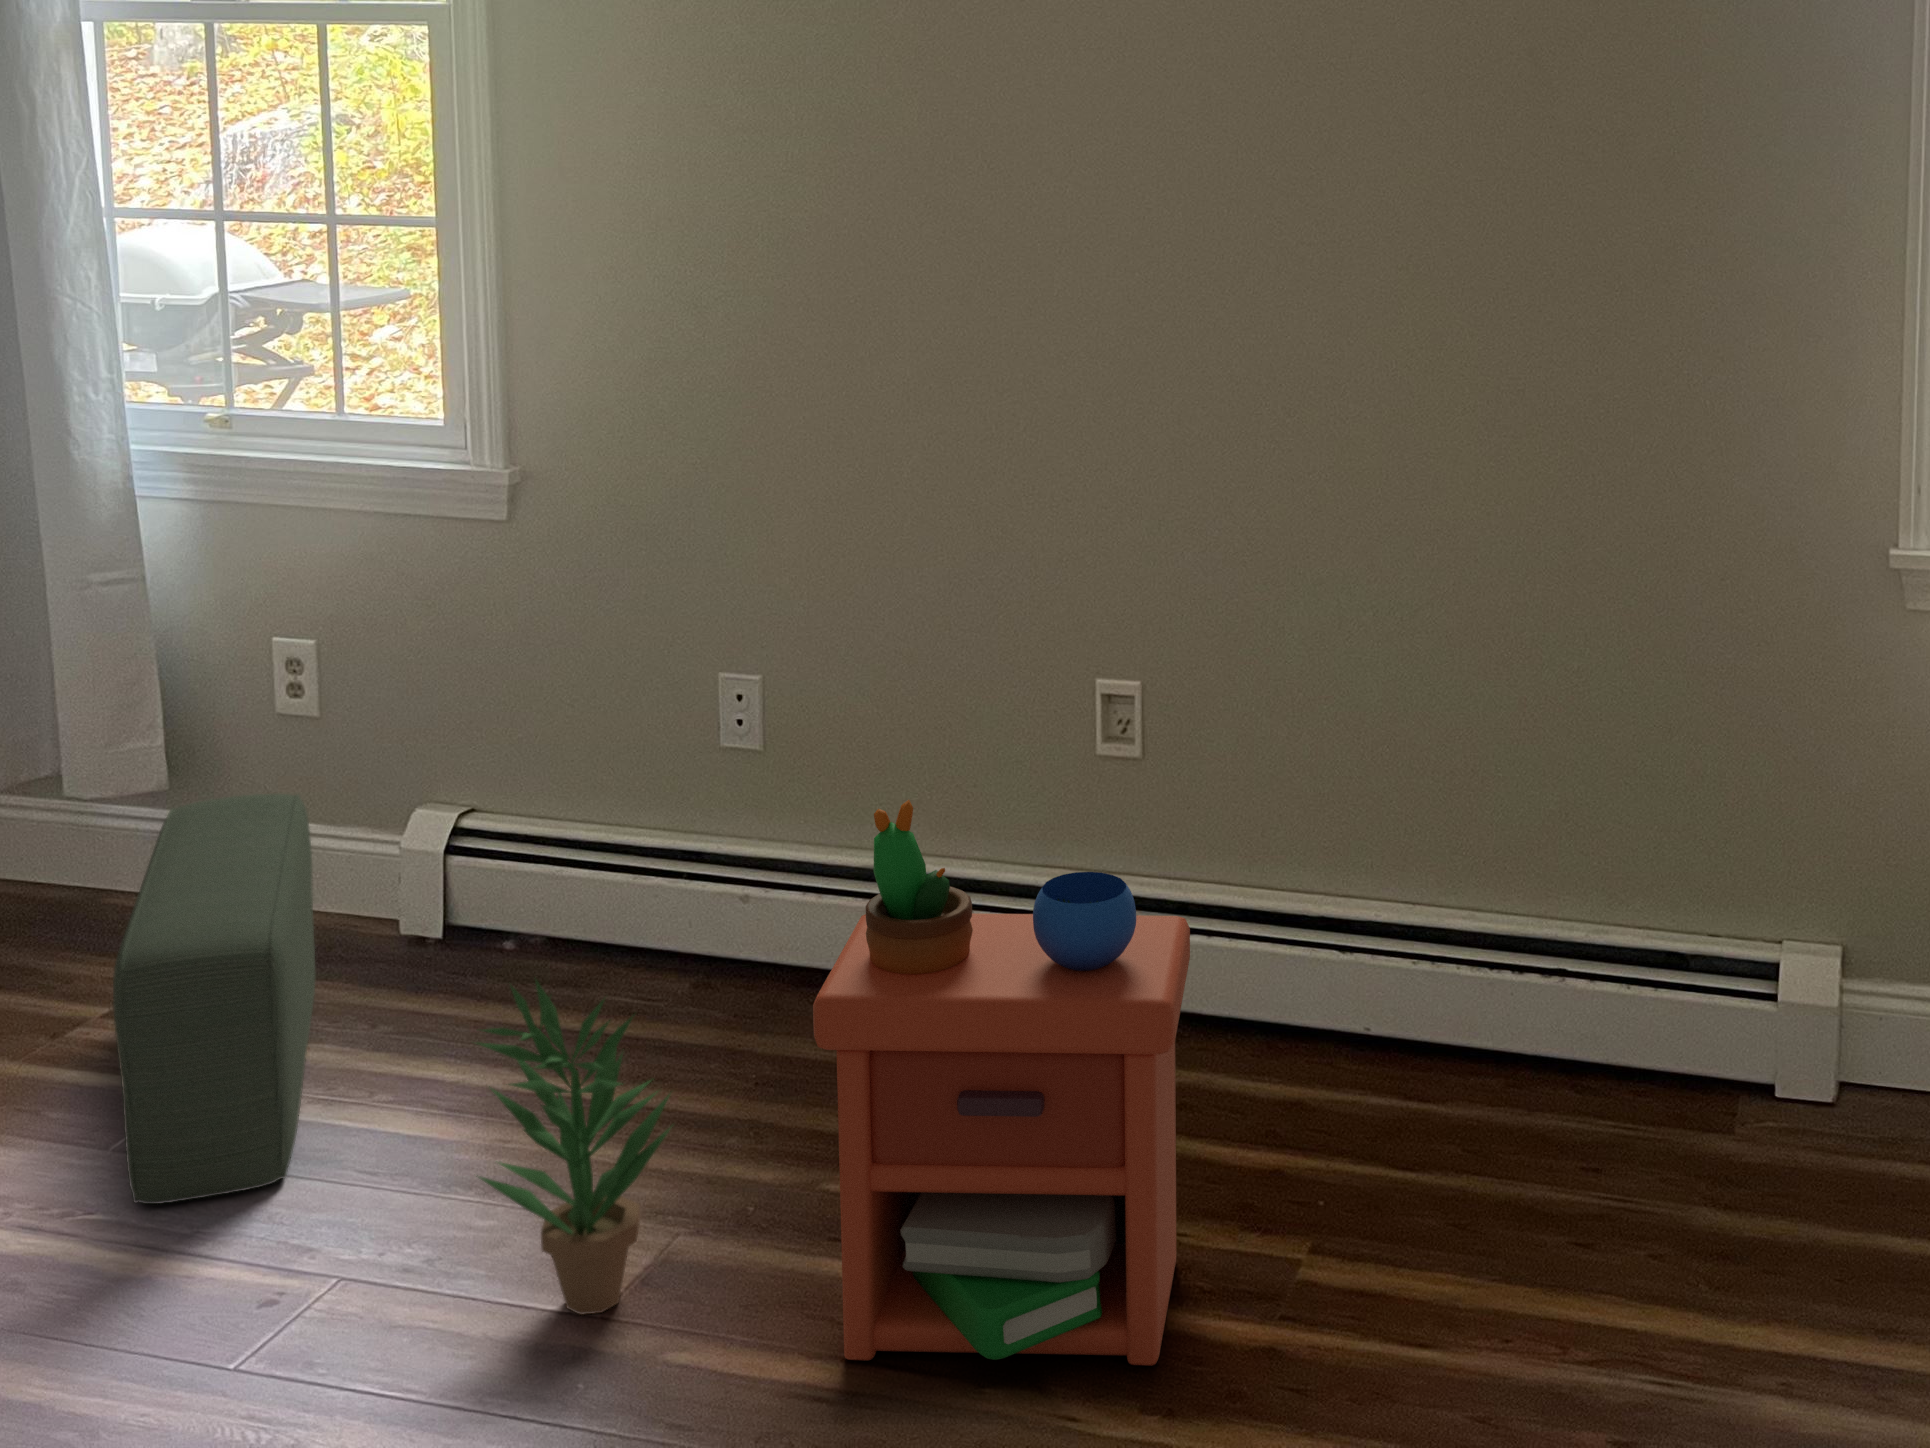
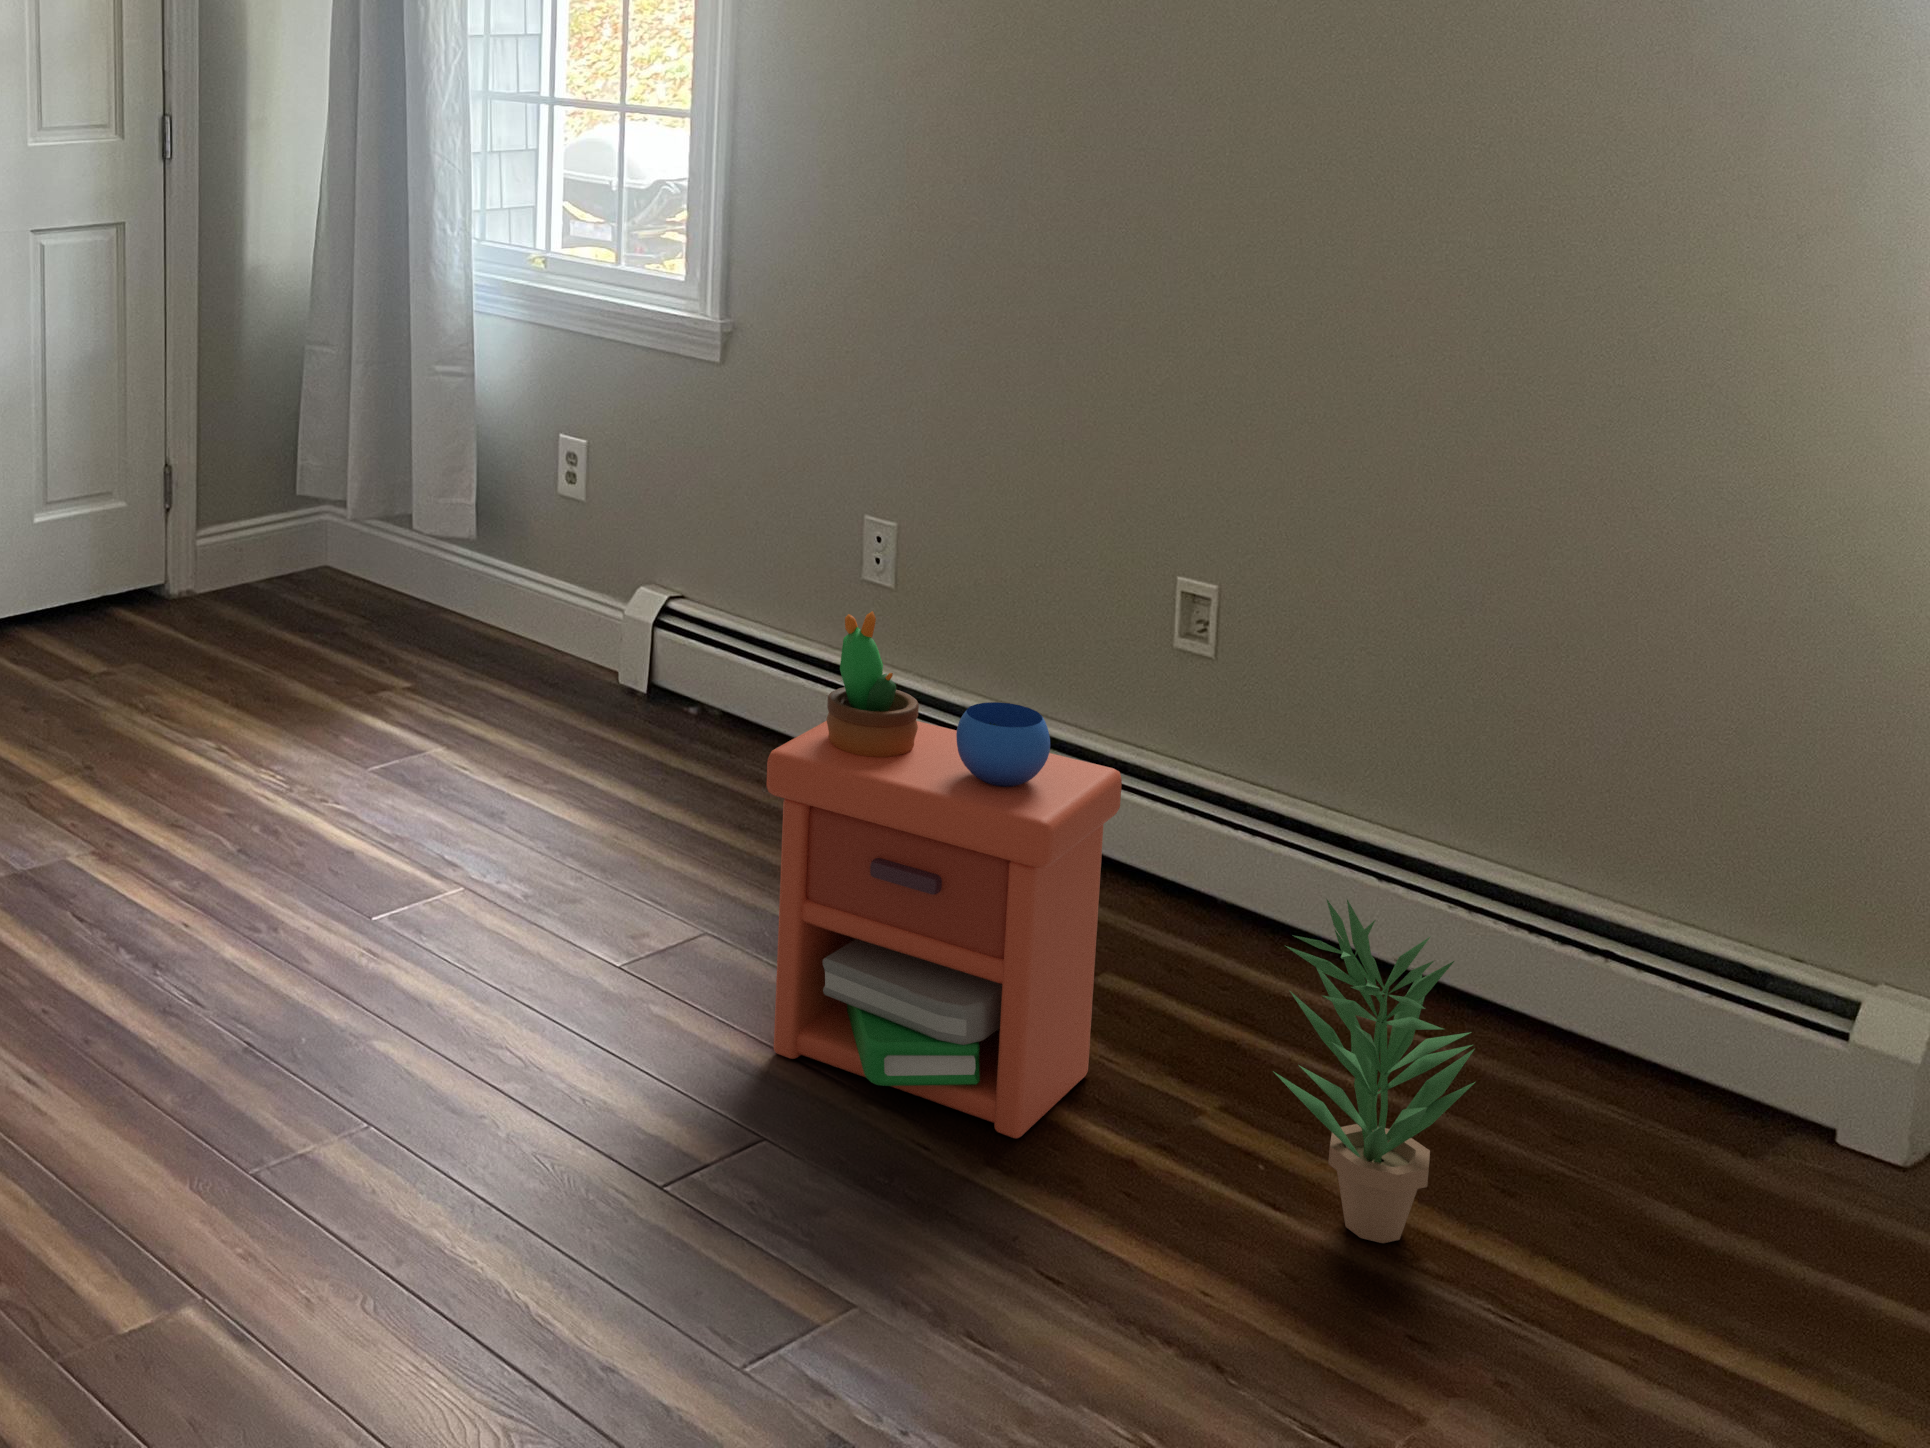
pouf: present [113,794,315,1204] -> none [362,544,546,822]
potted plant: present [478,980,672,1315] -> present [1274,899,1475,1243]

